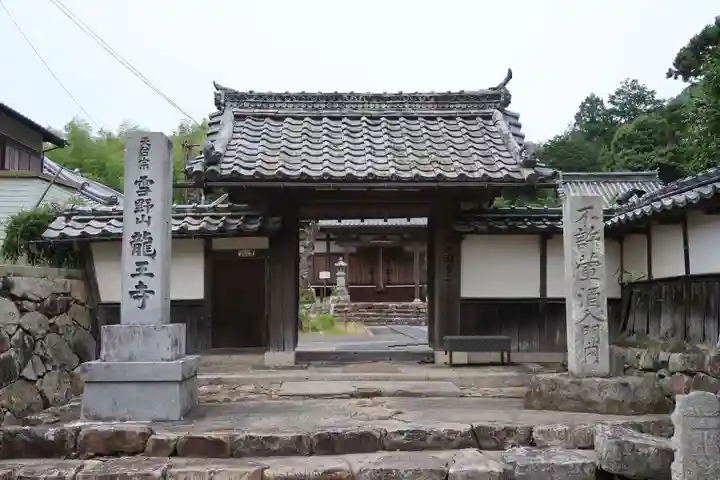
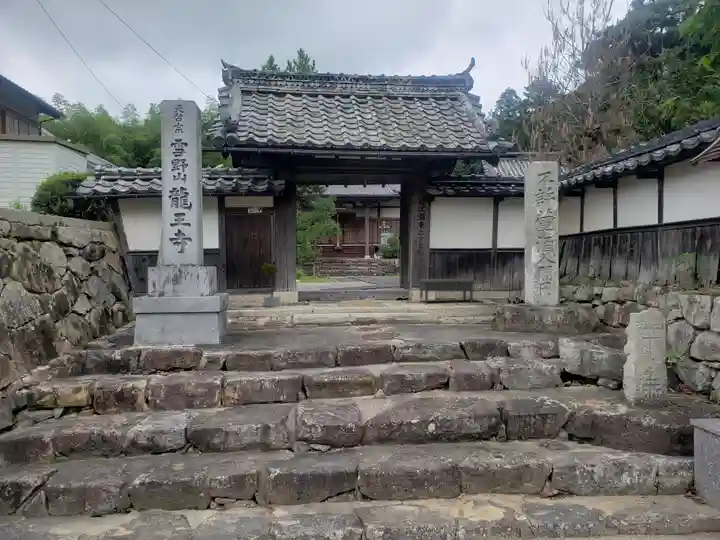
potted tree: none [248,316,271,370] -> present [261,263,281,307]

